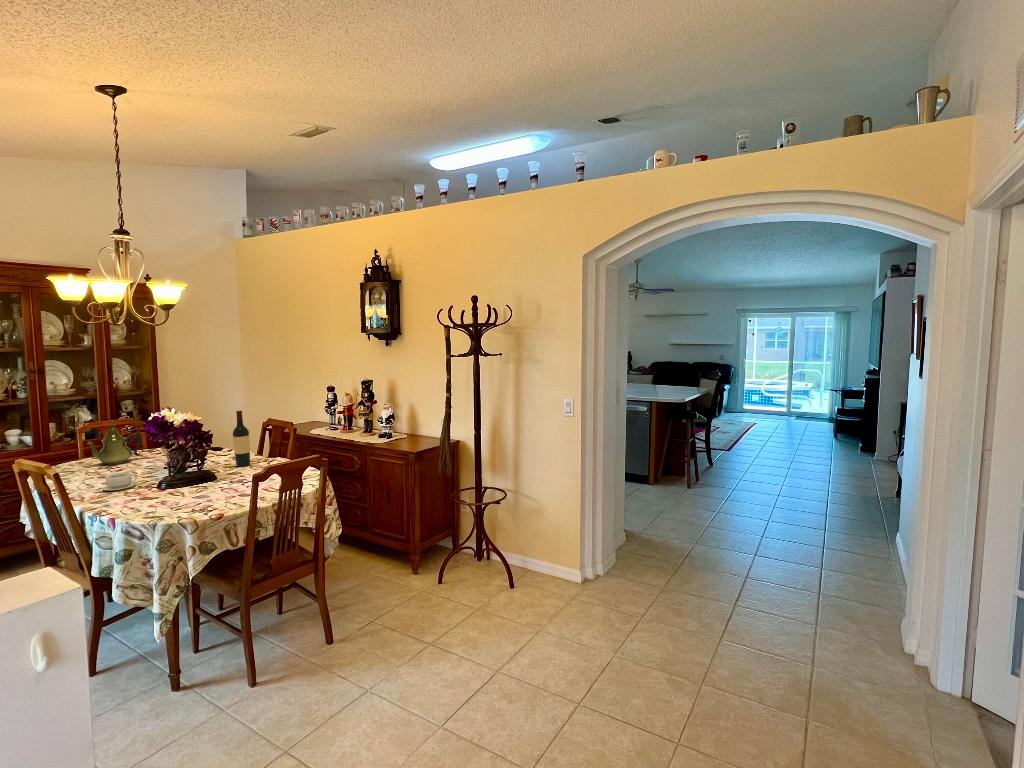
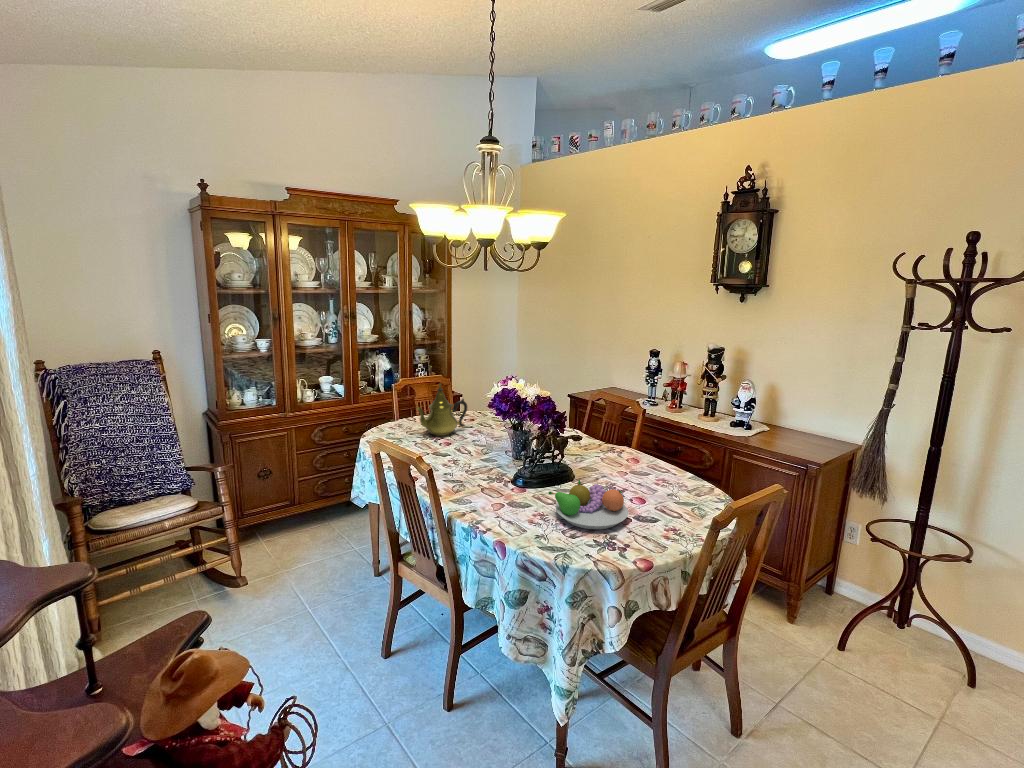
wine bottle: present [233,411,250,466] -> none [588,387,608,460]
teacup: present [102,472,137,490] -> none [456,460,494,485]
fruit bowl: none [166,473,229,503] -> present [548,480,628,530]

